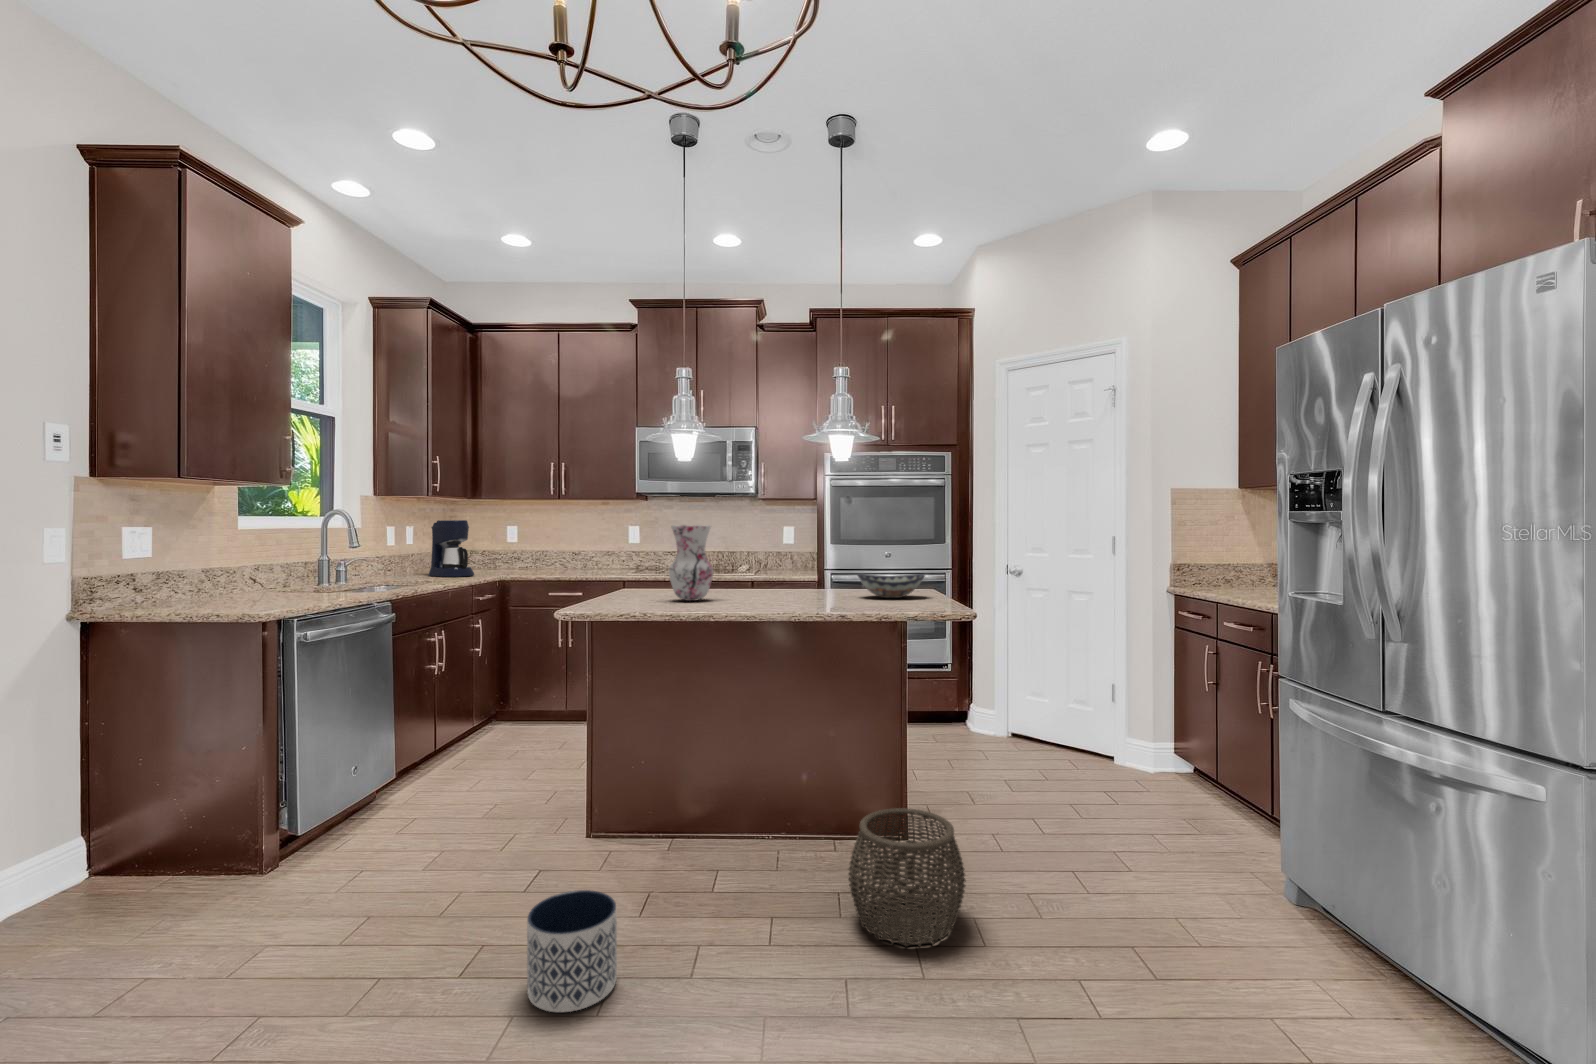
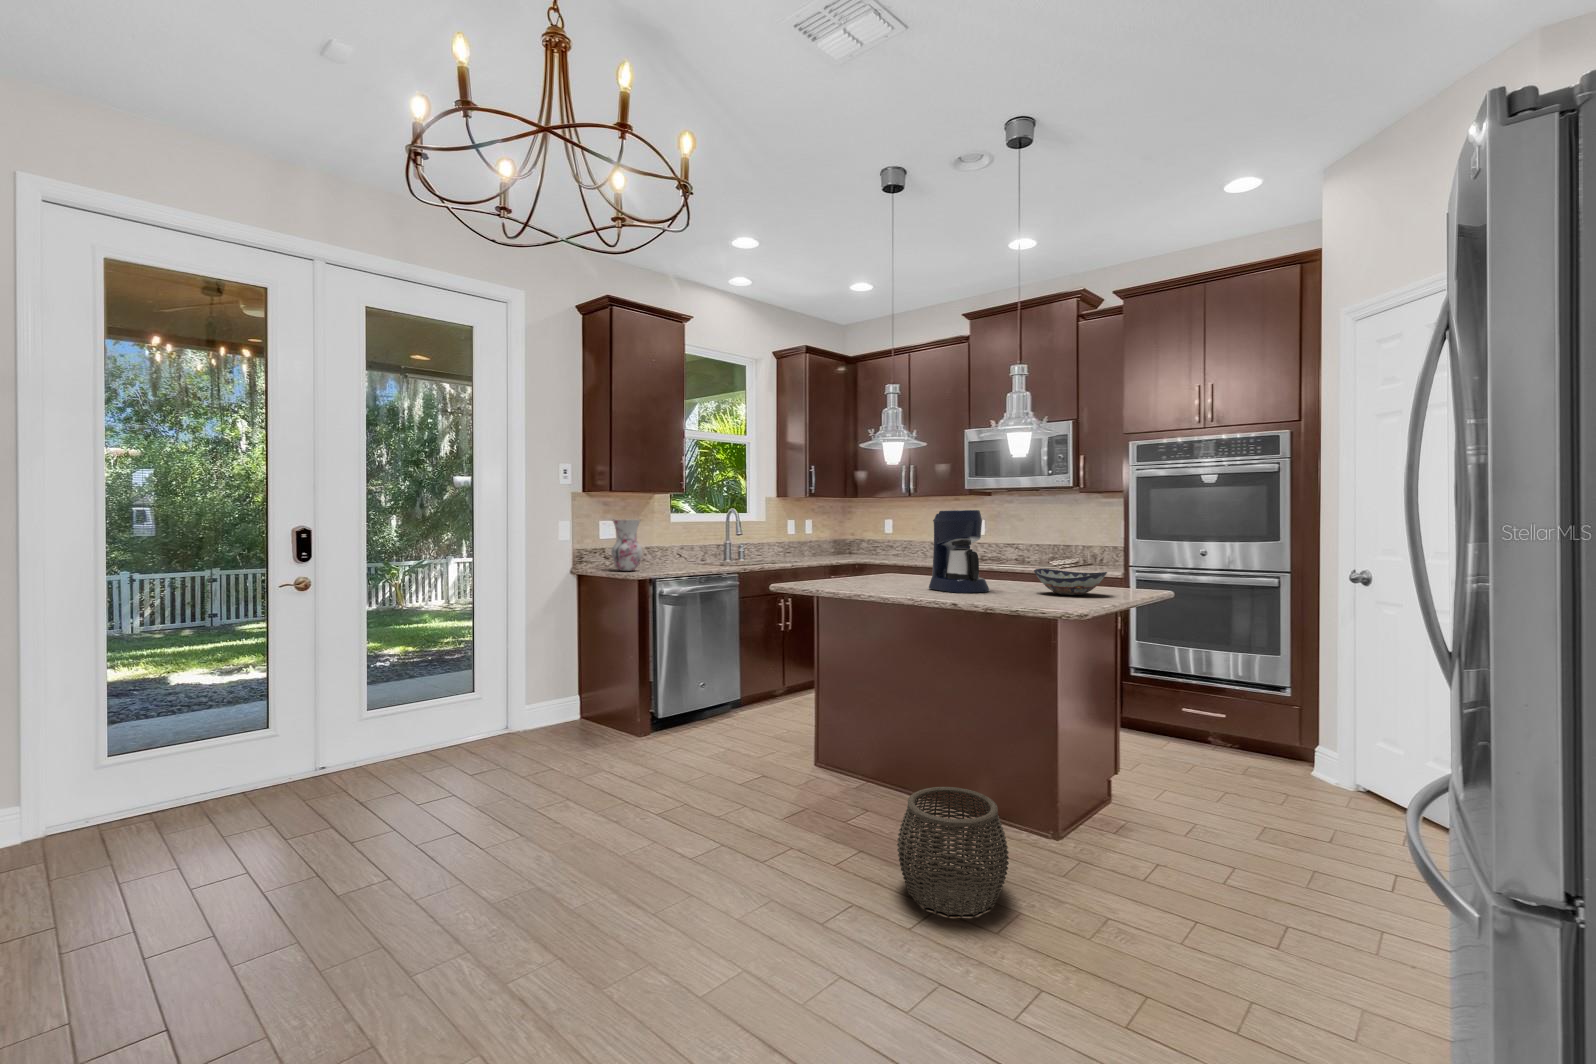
coffee maker: present [428,520,475,577] -> present [929,510,990,593]
vase: present [669,525,713,601] -> present [611,519,642,571]
planter: present [527,890,617,1012] -> none [664,777,724,854]

